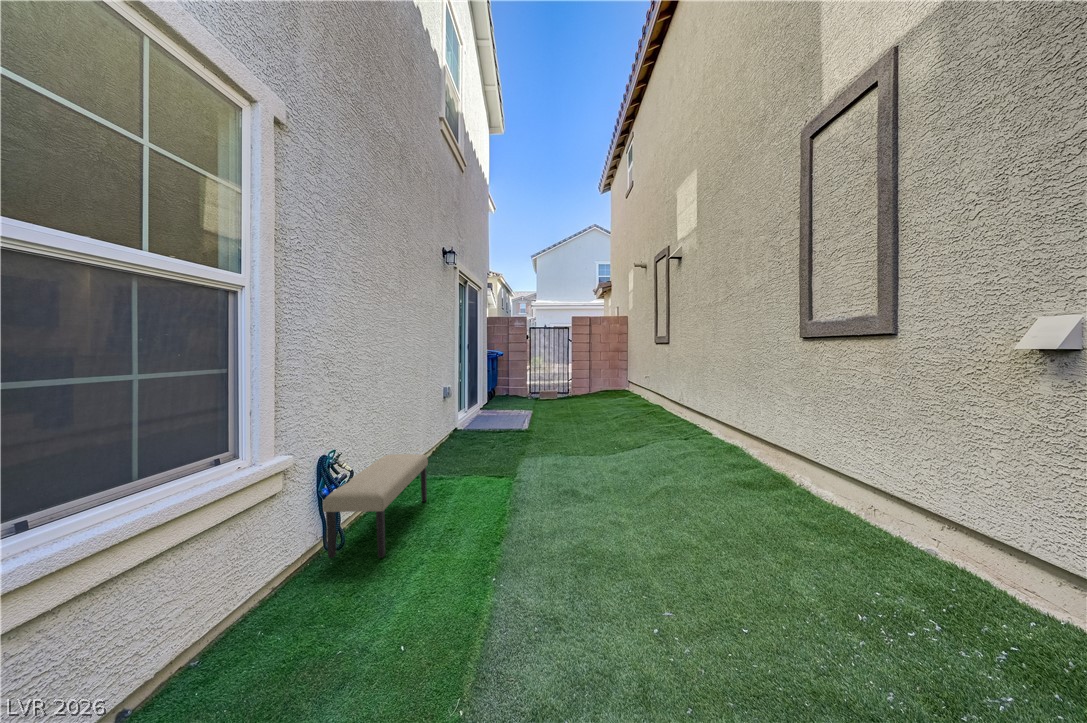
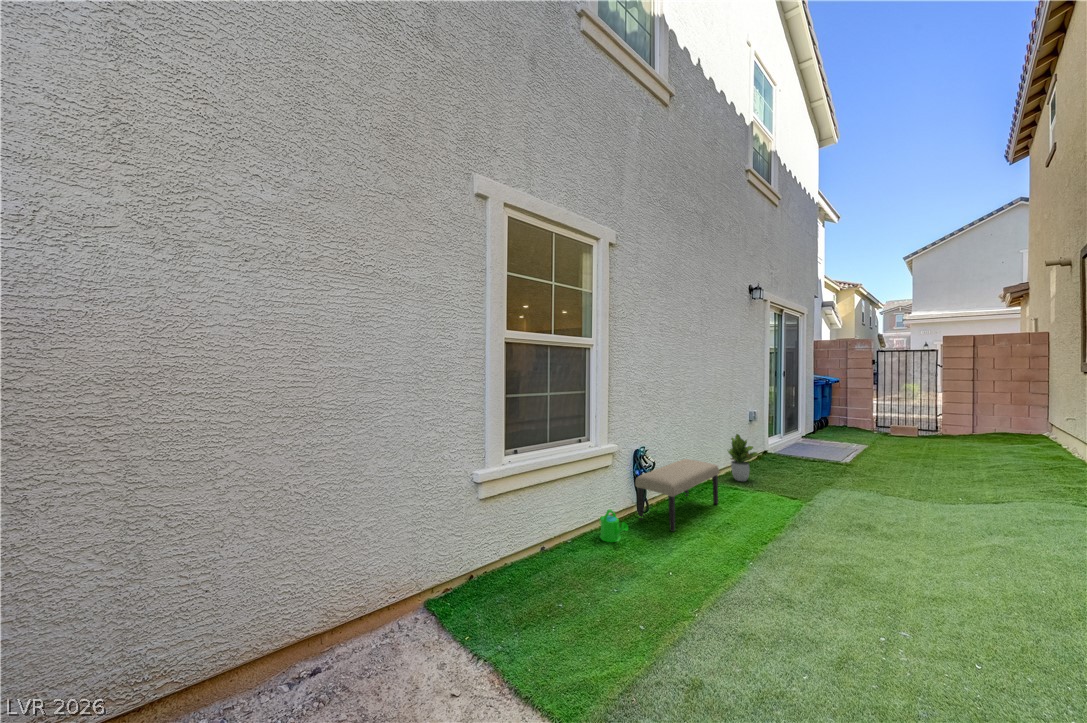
potted plant: none [428,414,460,467] -> present [728,434,758,481]
watering can: none [256,562,320,620] -> present [598,509,628,542]

